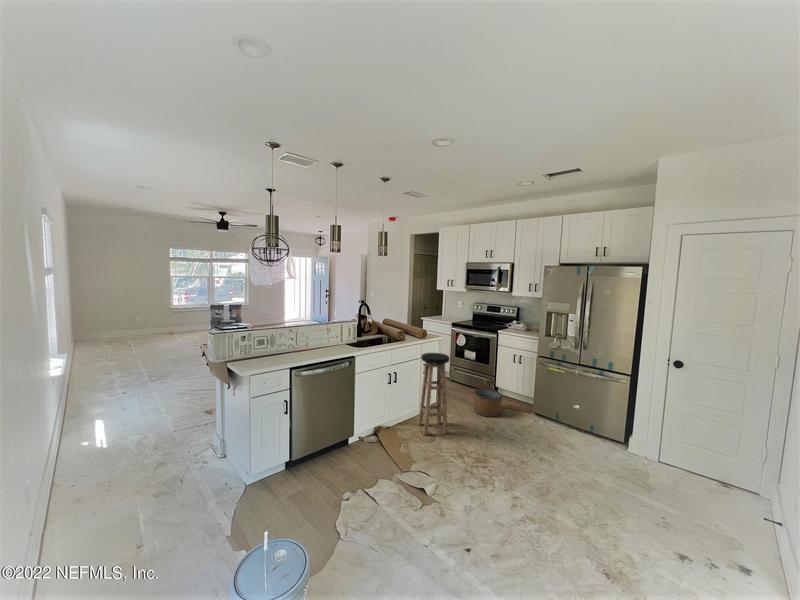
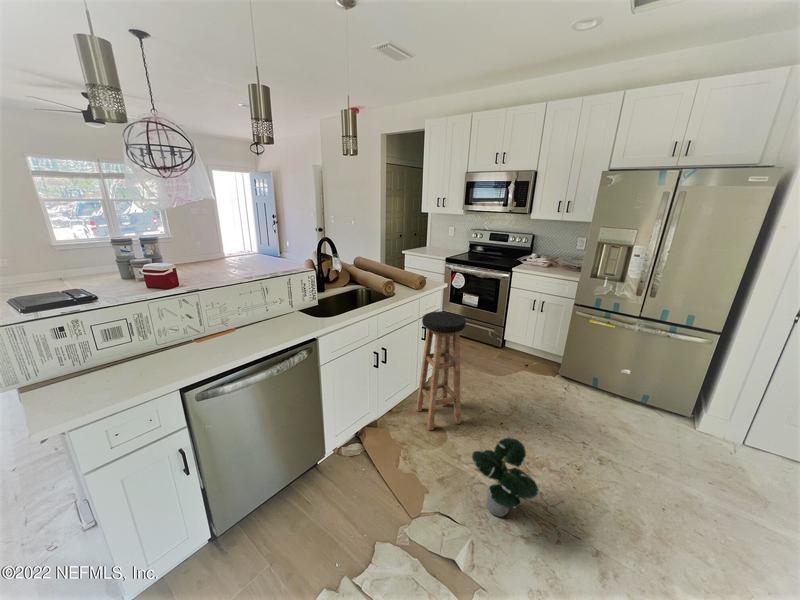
bucket: present [473,380,502,417] -> none [484,339,523,386]
potted plant: none [441,427,479,477] -> present [472,437,539,516]

